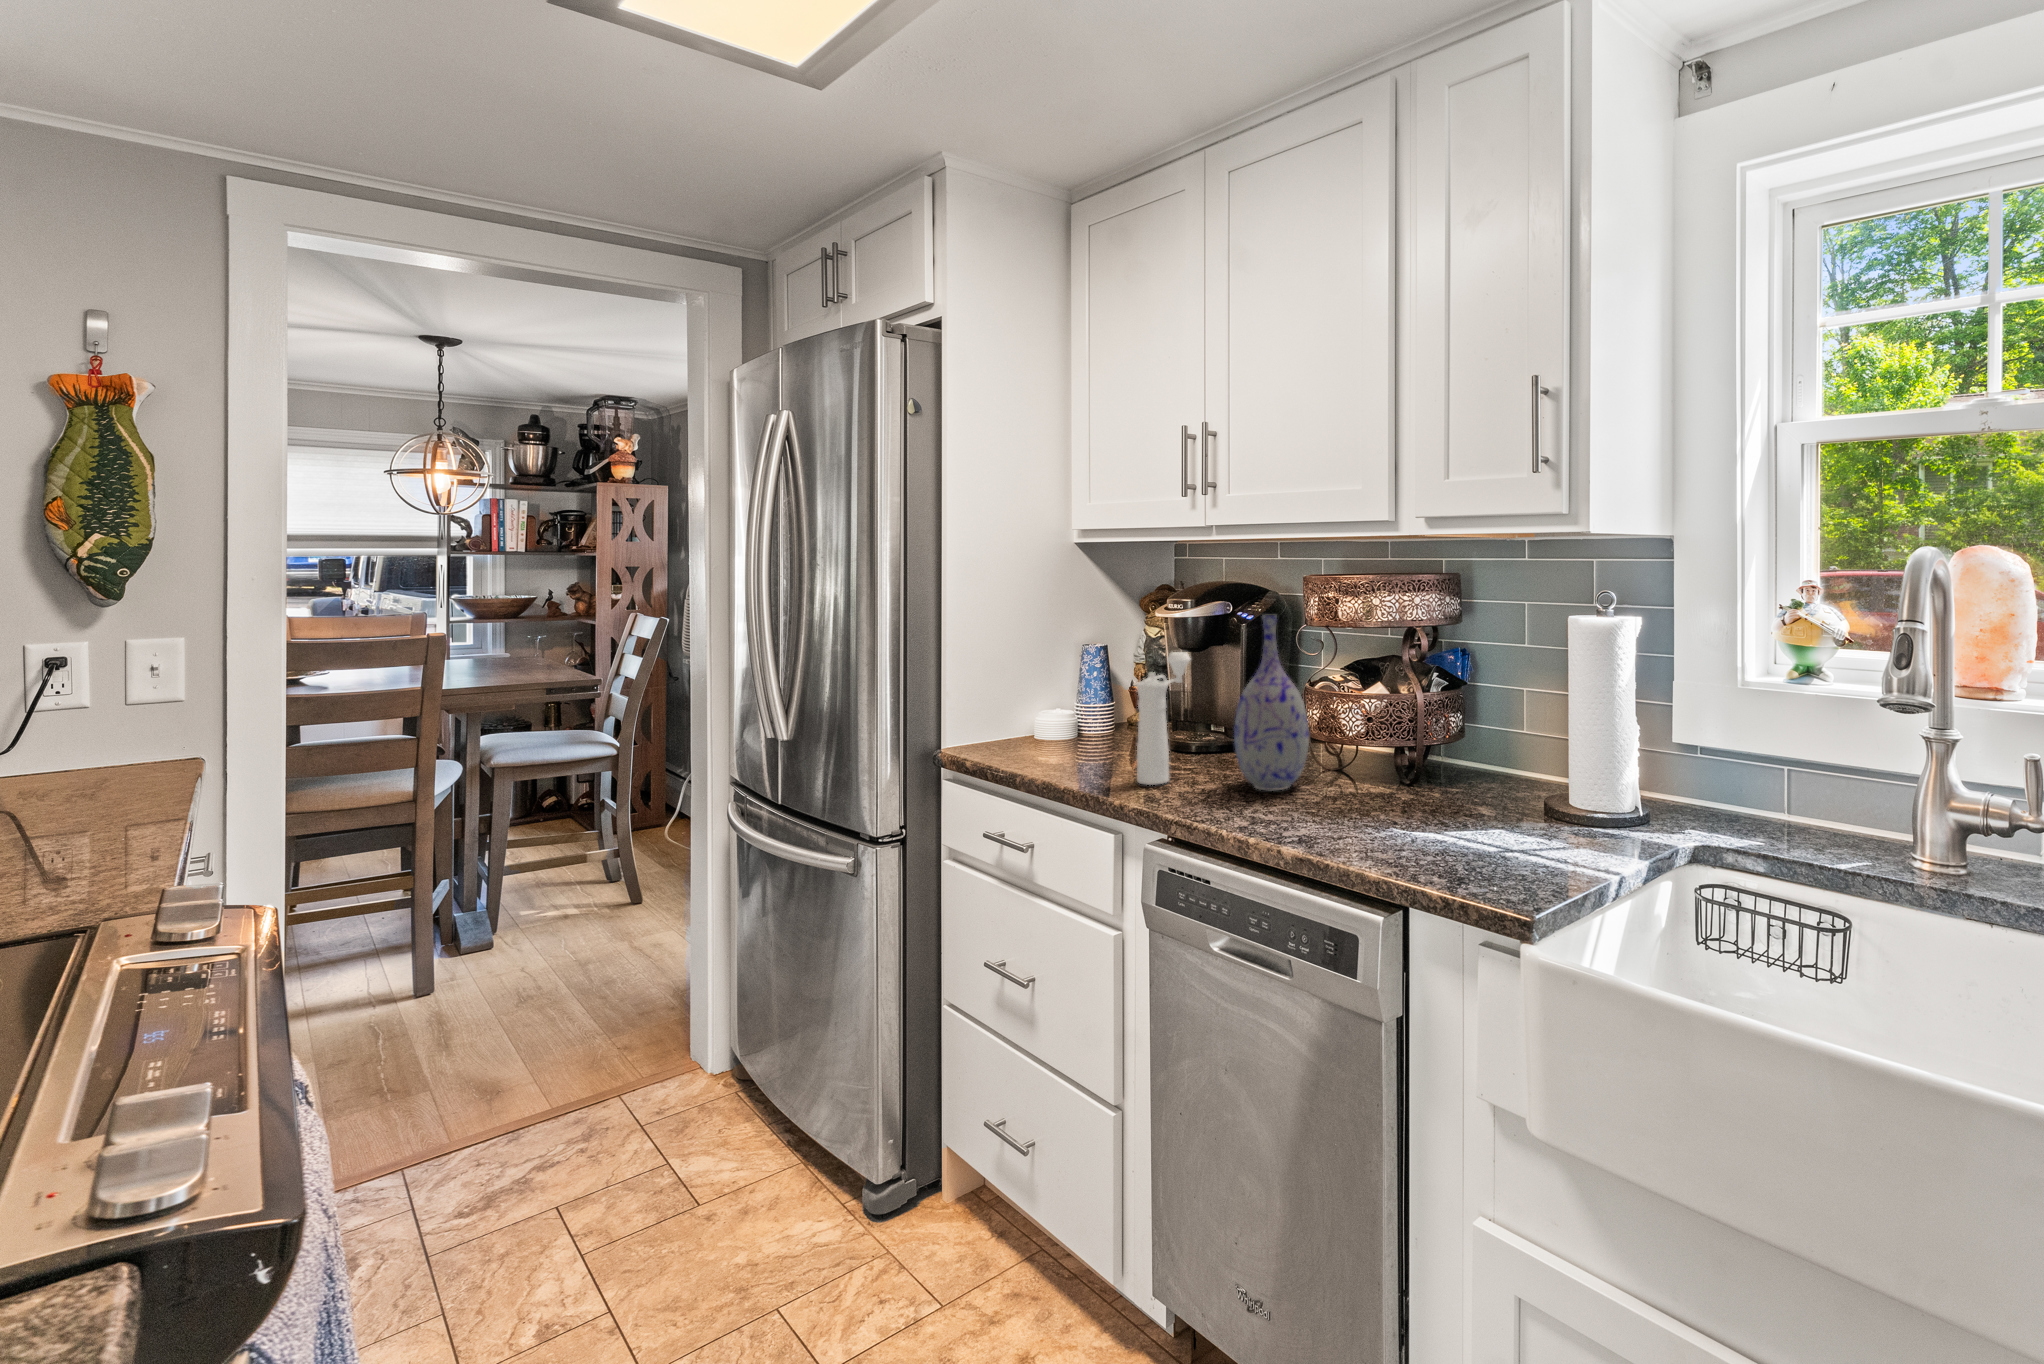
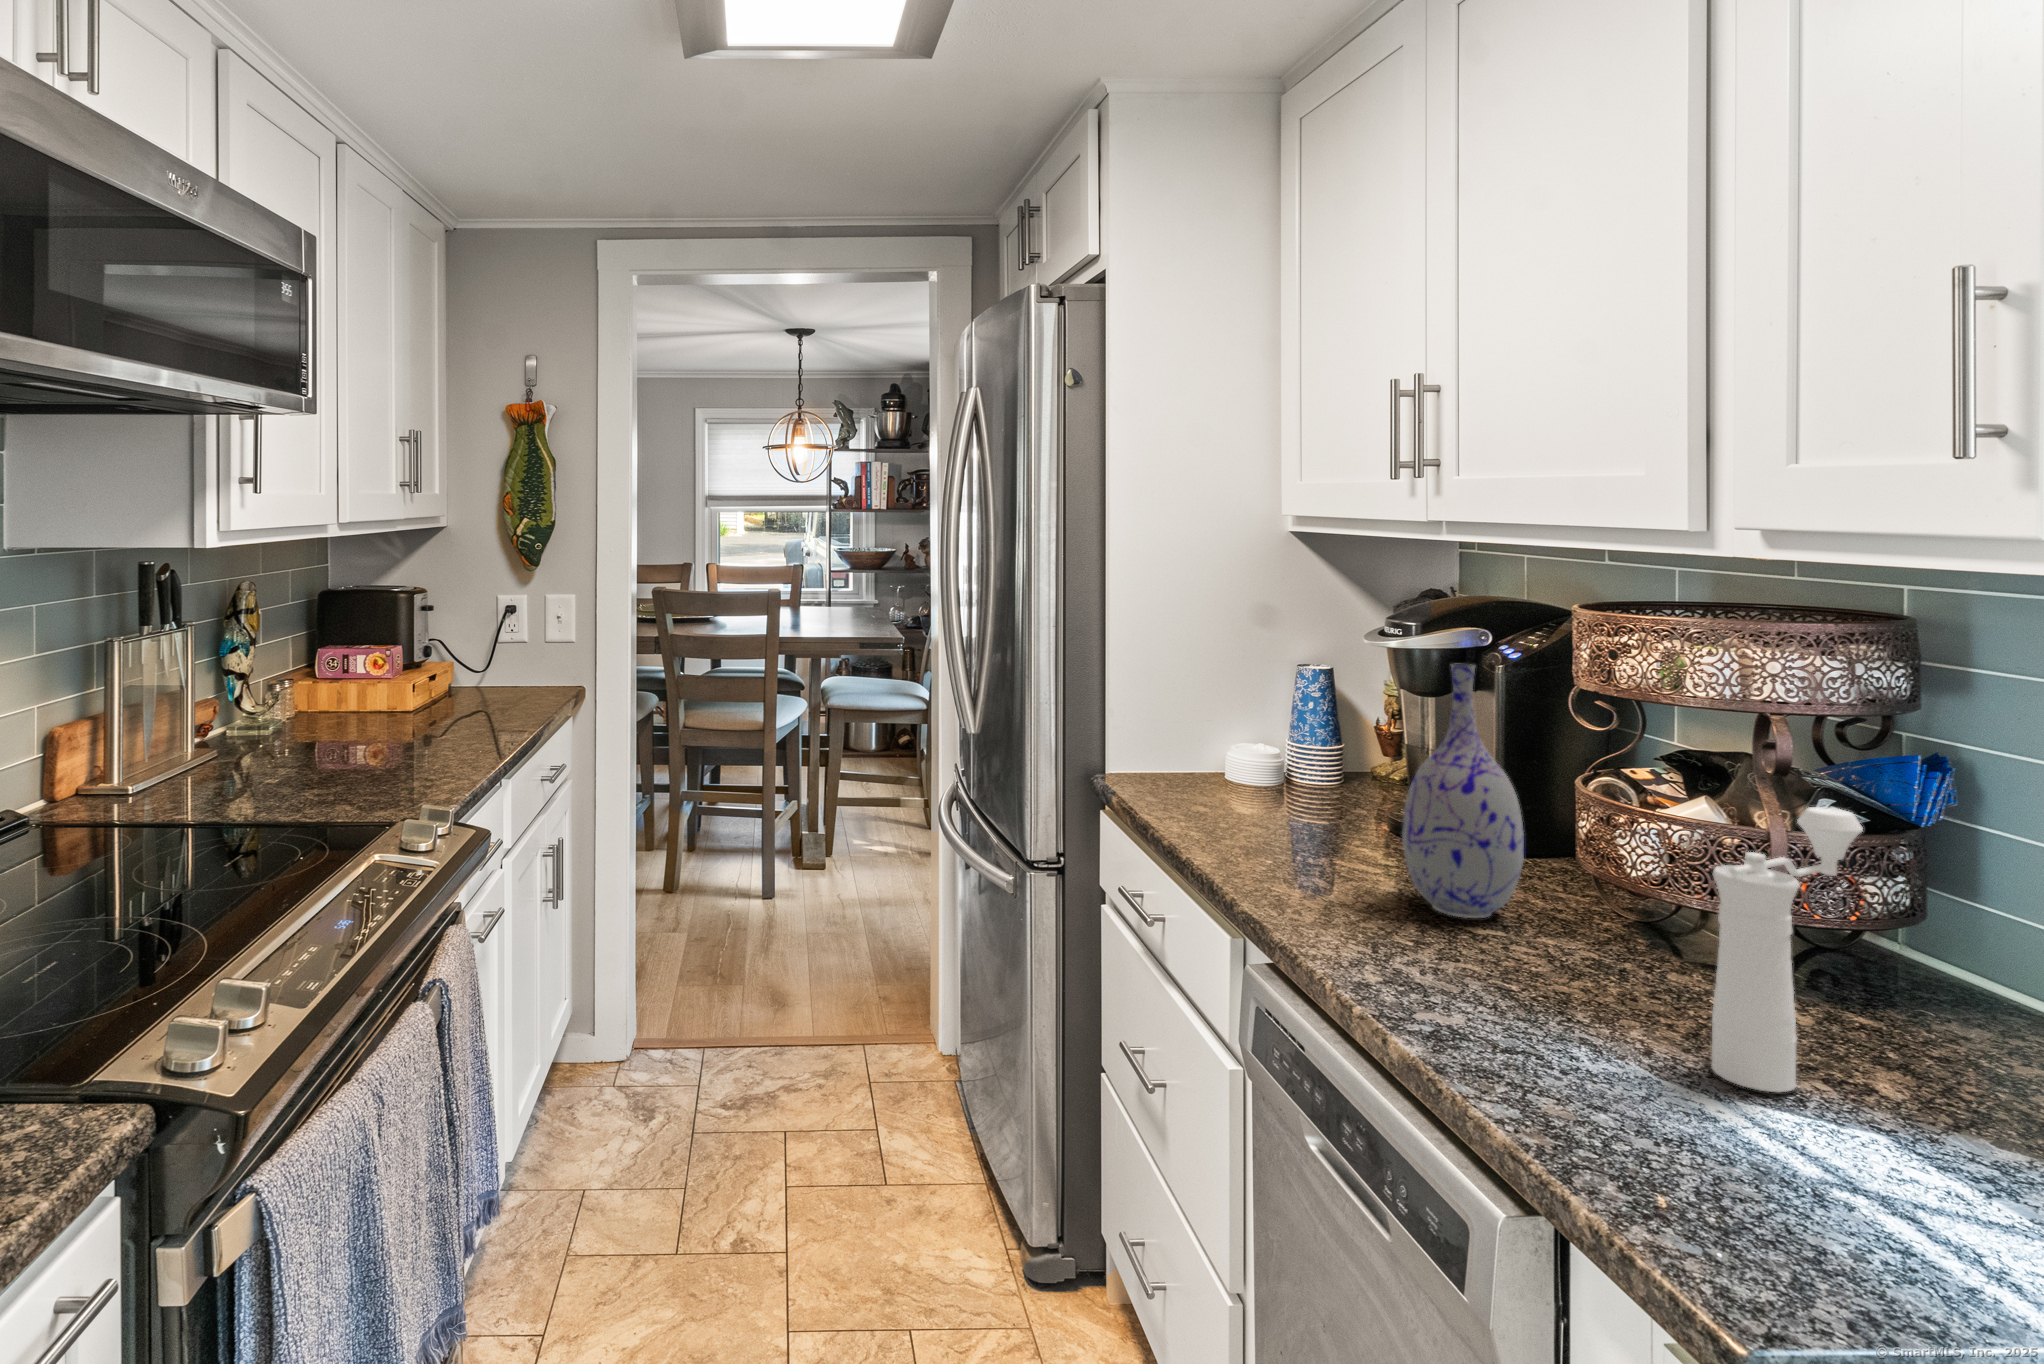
pepper mill: present [1136,652,1190,785] -> present [1712,807,1863,1092]

